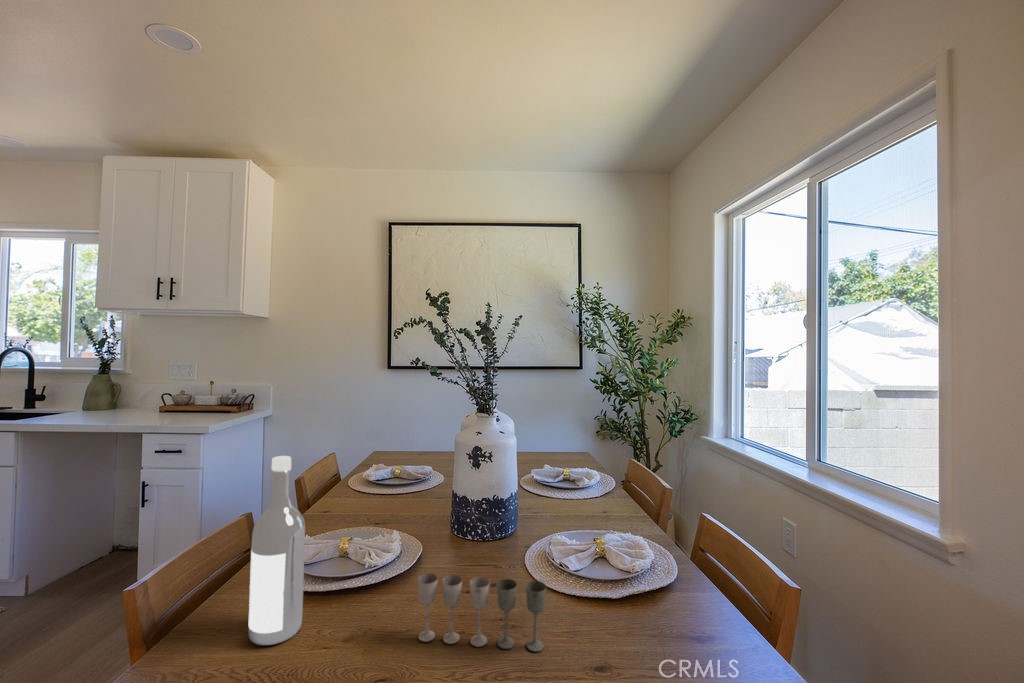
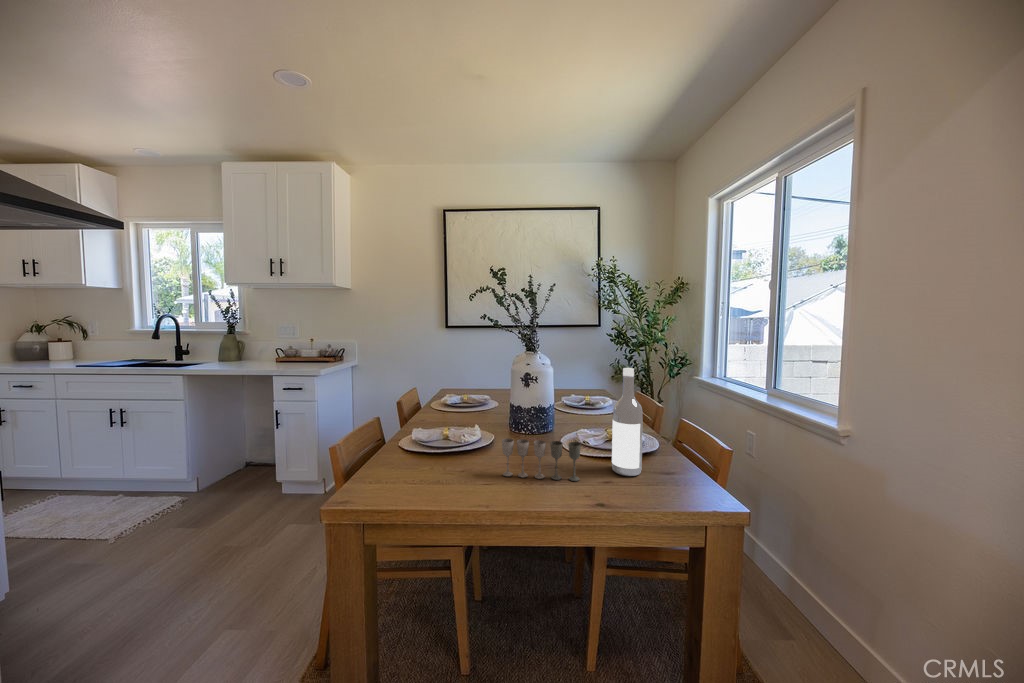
wine bottle: present [249,456,305,645] -> present [612,368,643,476]

